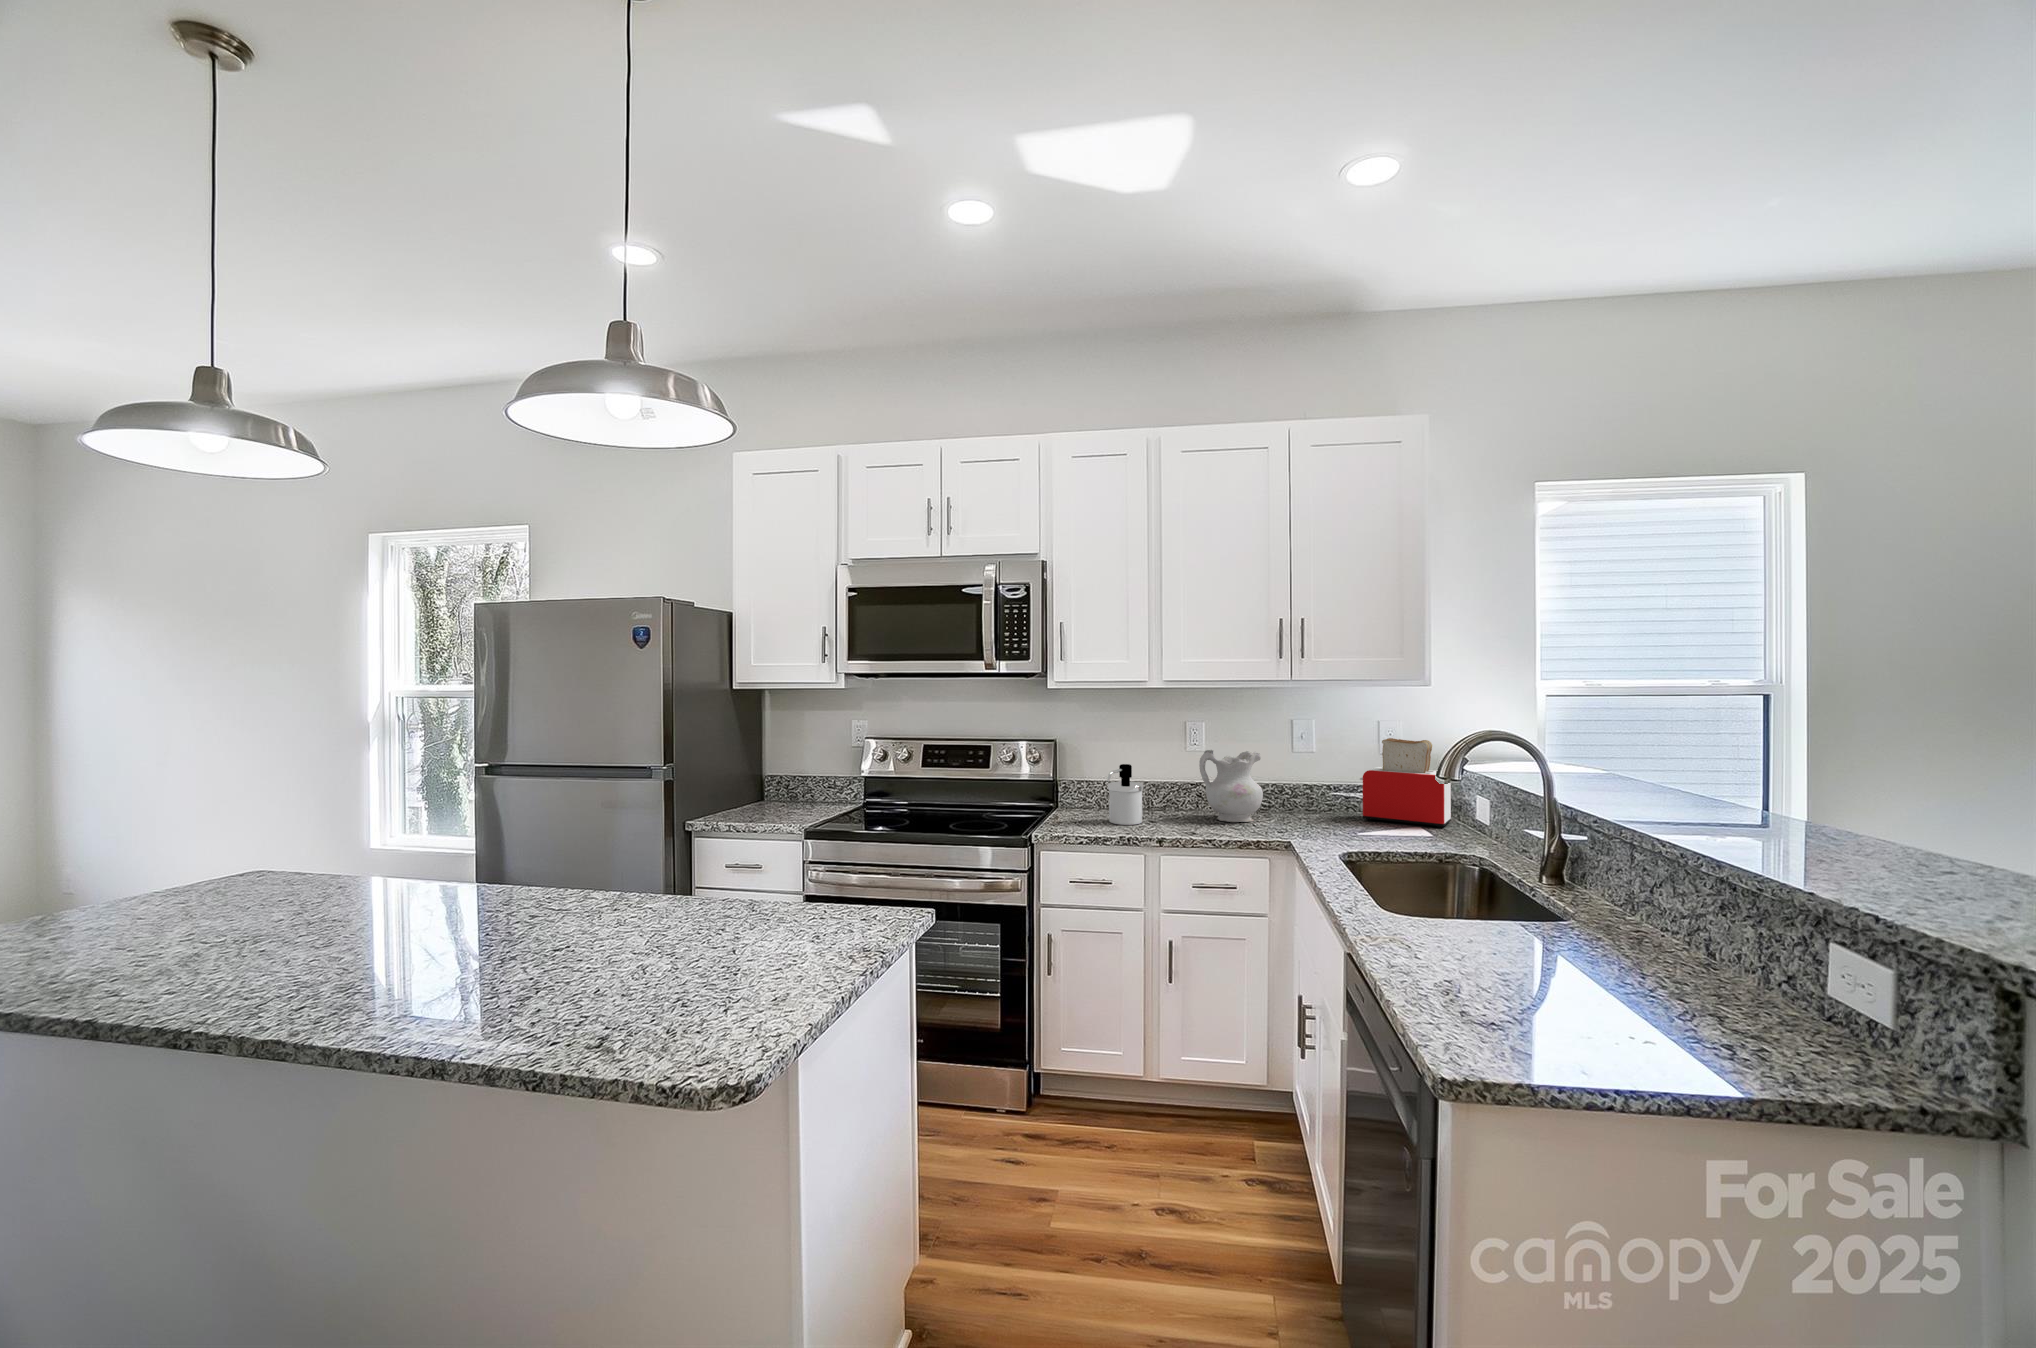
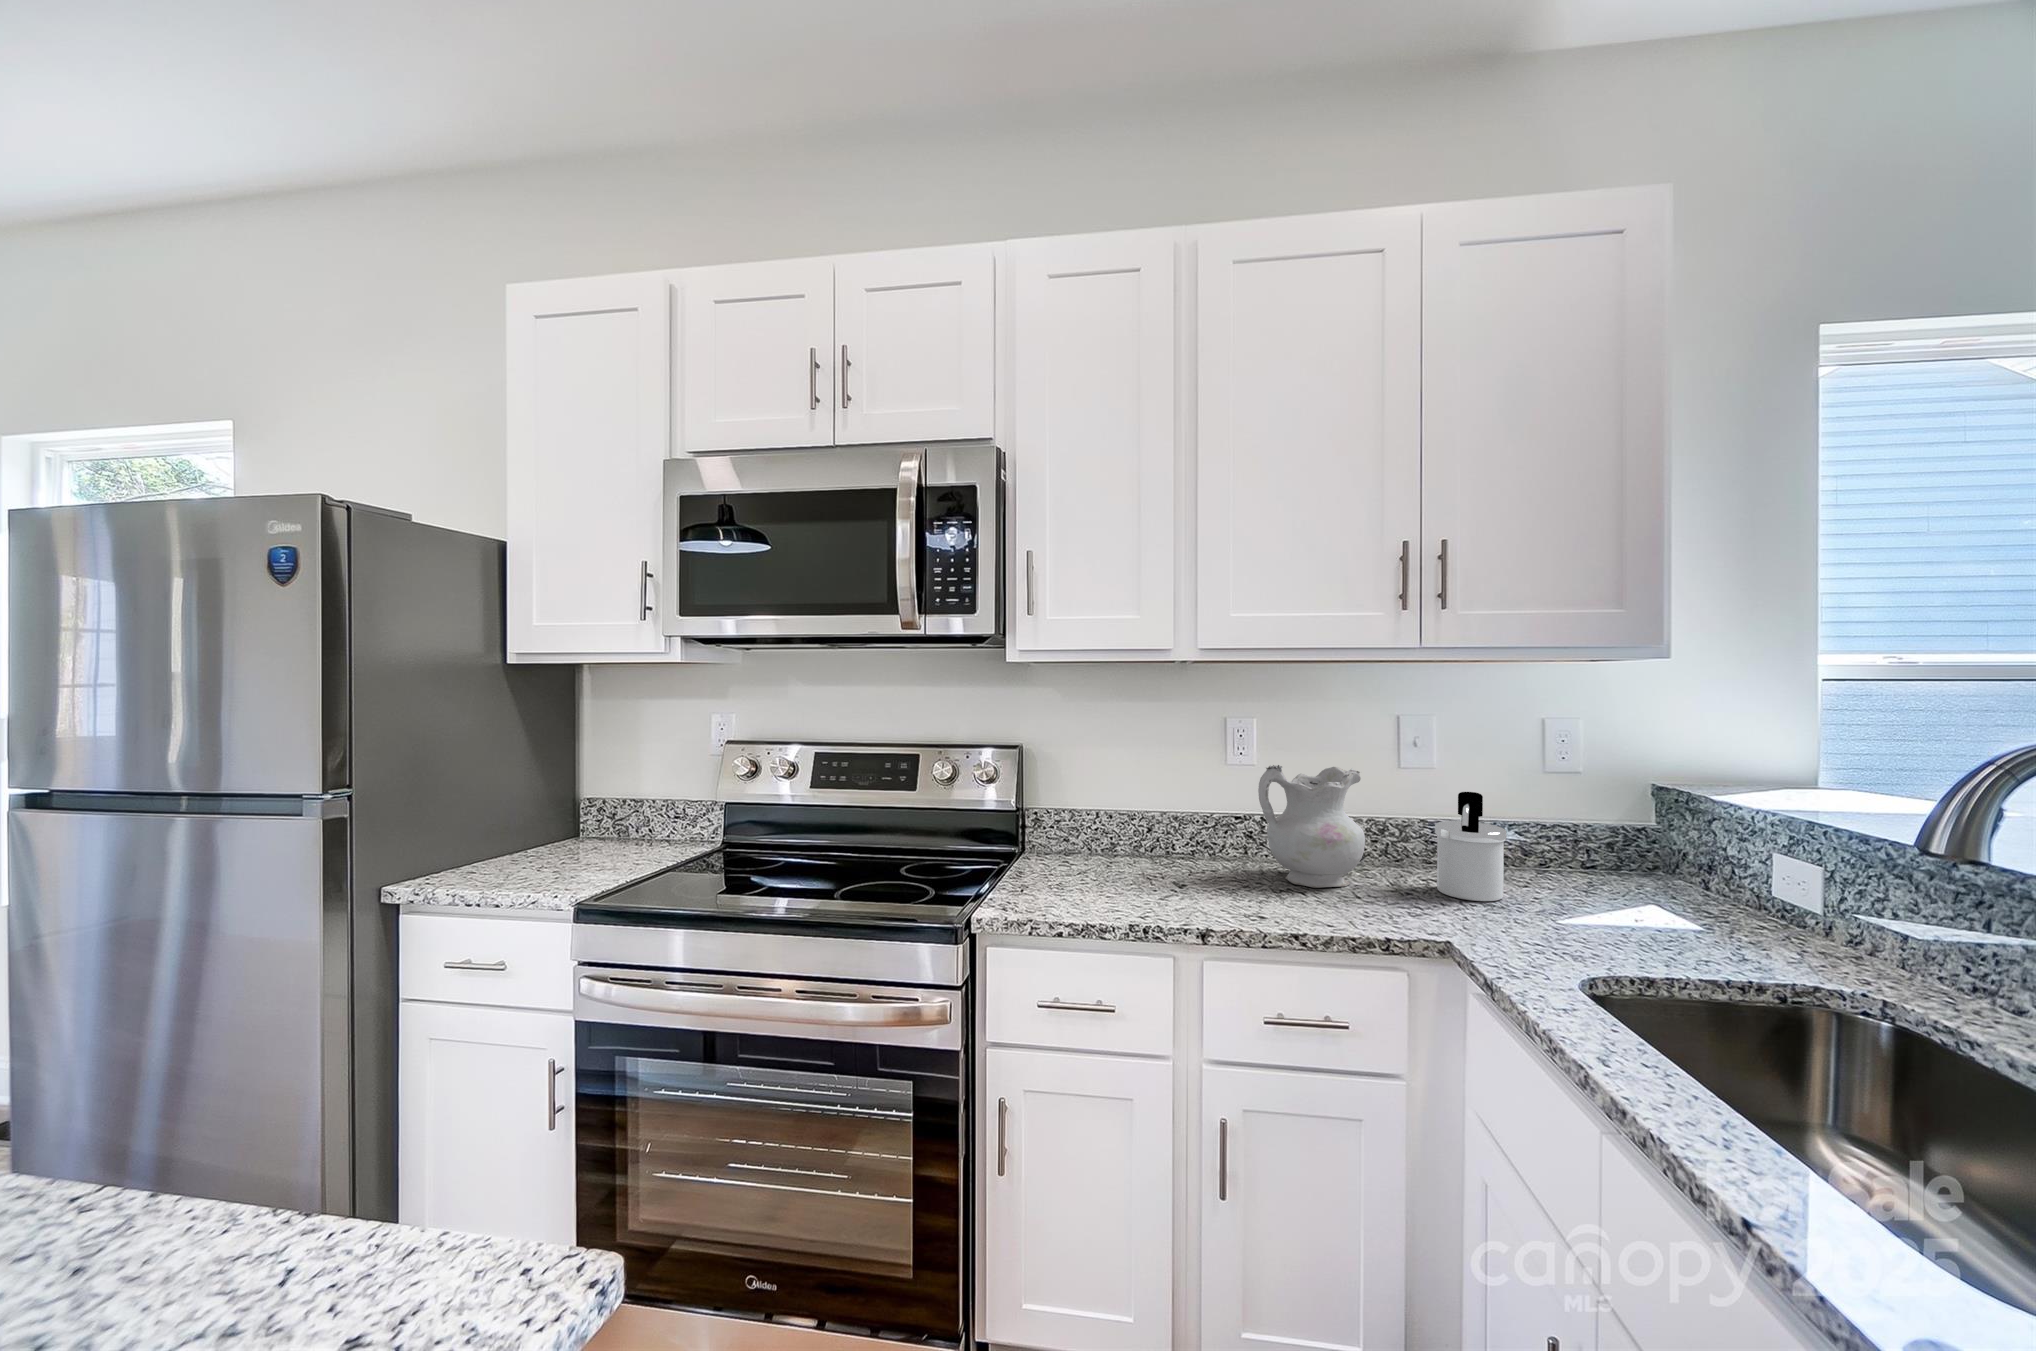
toaster: present [1360,738,1451,828] -> none [1519,746,1689,902]
soap dispenser: present [1107,764,1143,825] -> present [1435,792,1506,901]

